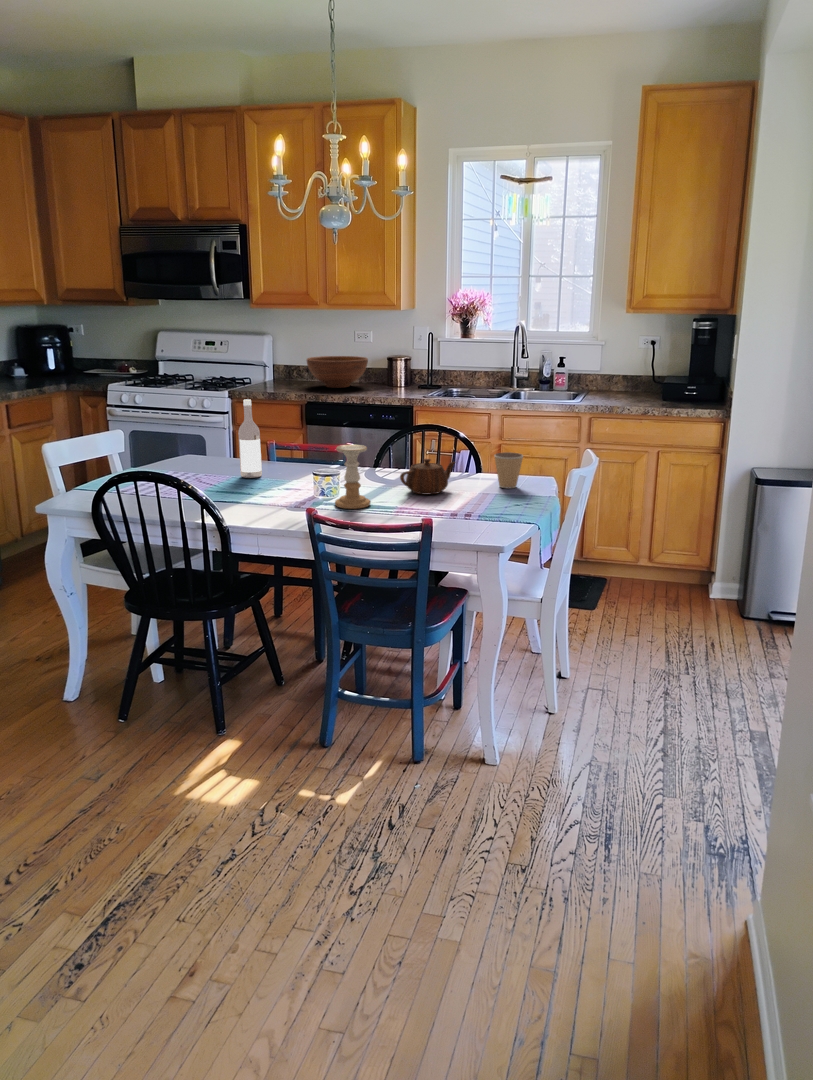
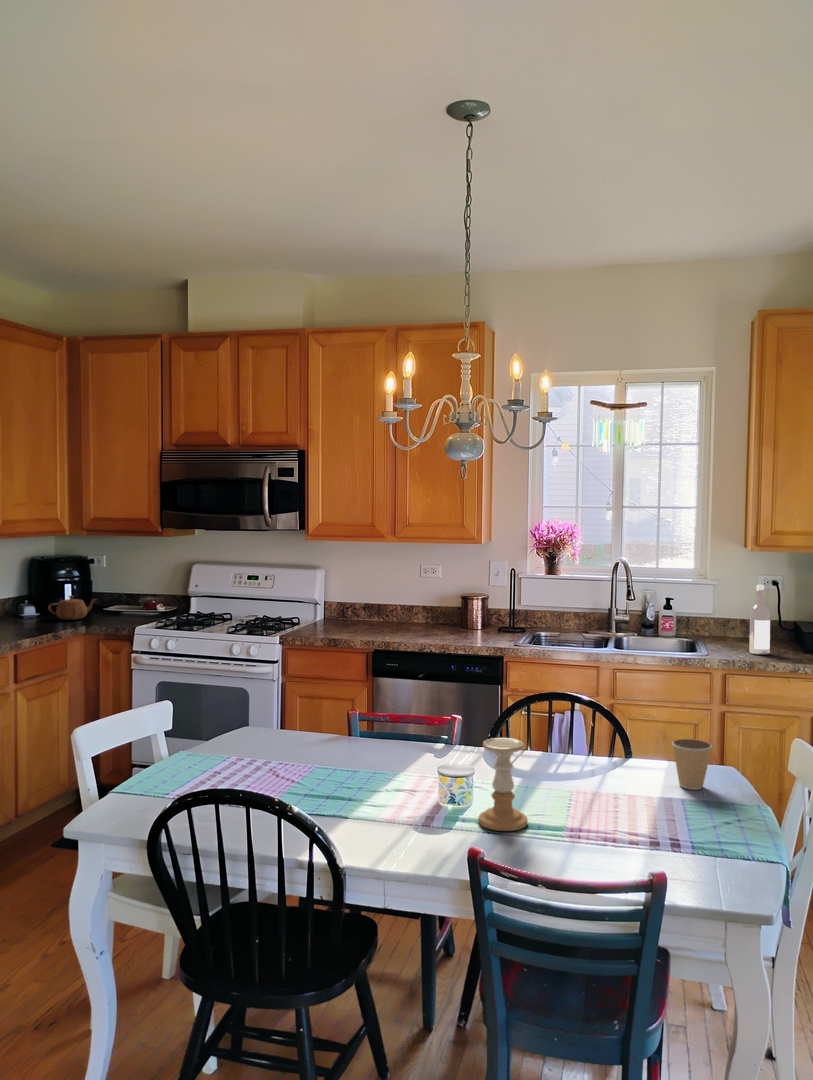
fruit bowl: present [307,356,368,388] -> none [370,594,441,632]
wine bottle: present [238,399,262,478] -> present [749,585,770,655]
teapot: present [400,459,455,494] -> present [48,596,96,620]

